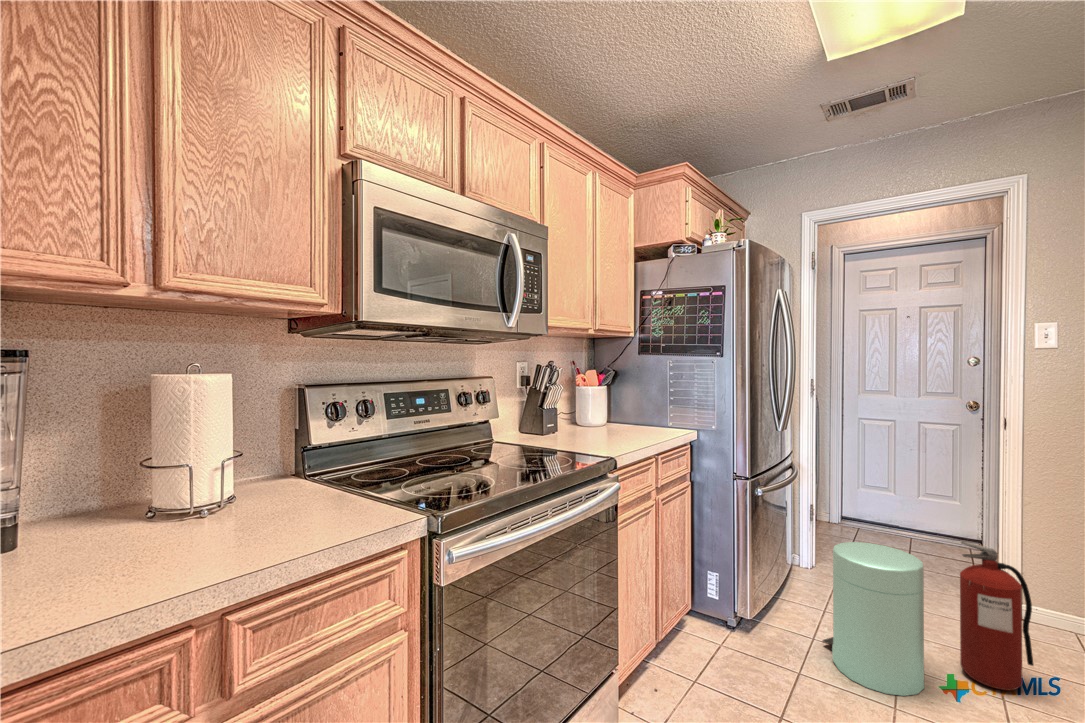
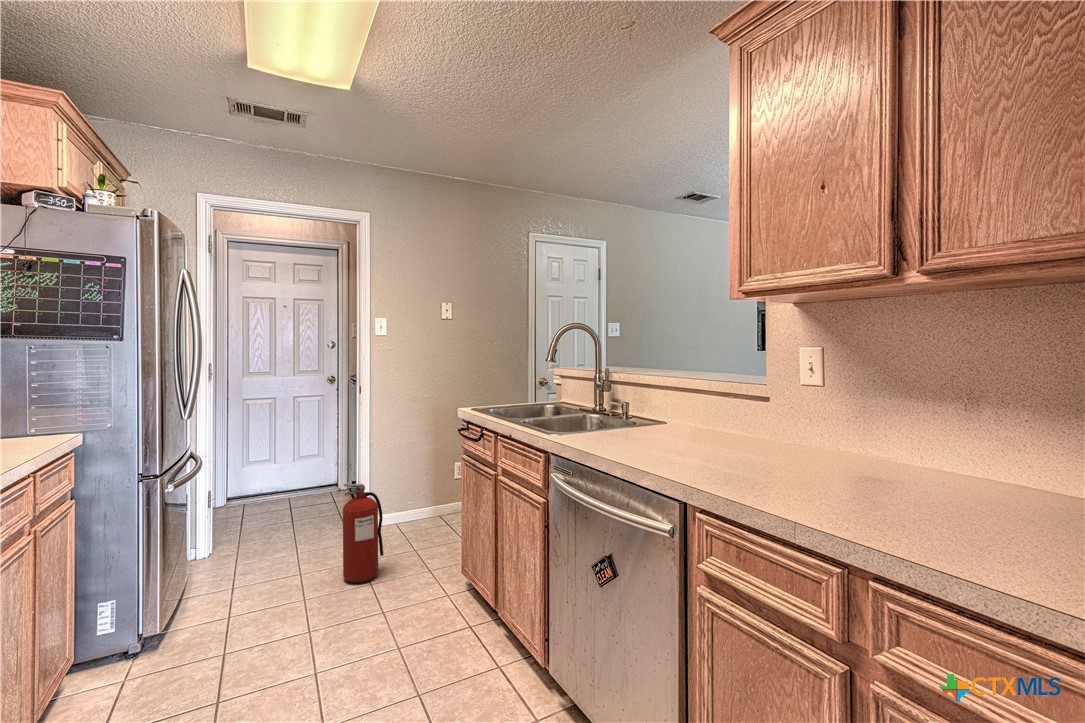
trash can: present [823,542,924,696] -> none [240,505,324,630]

